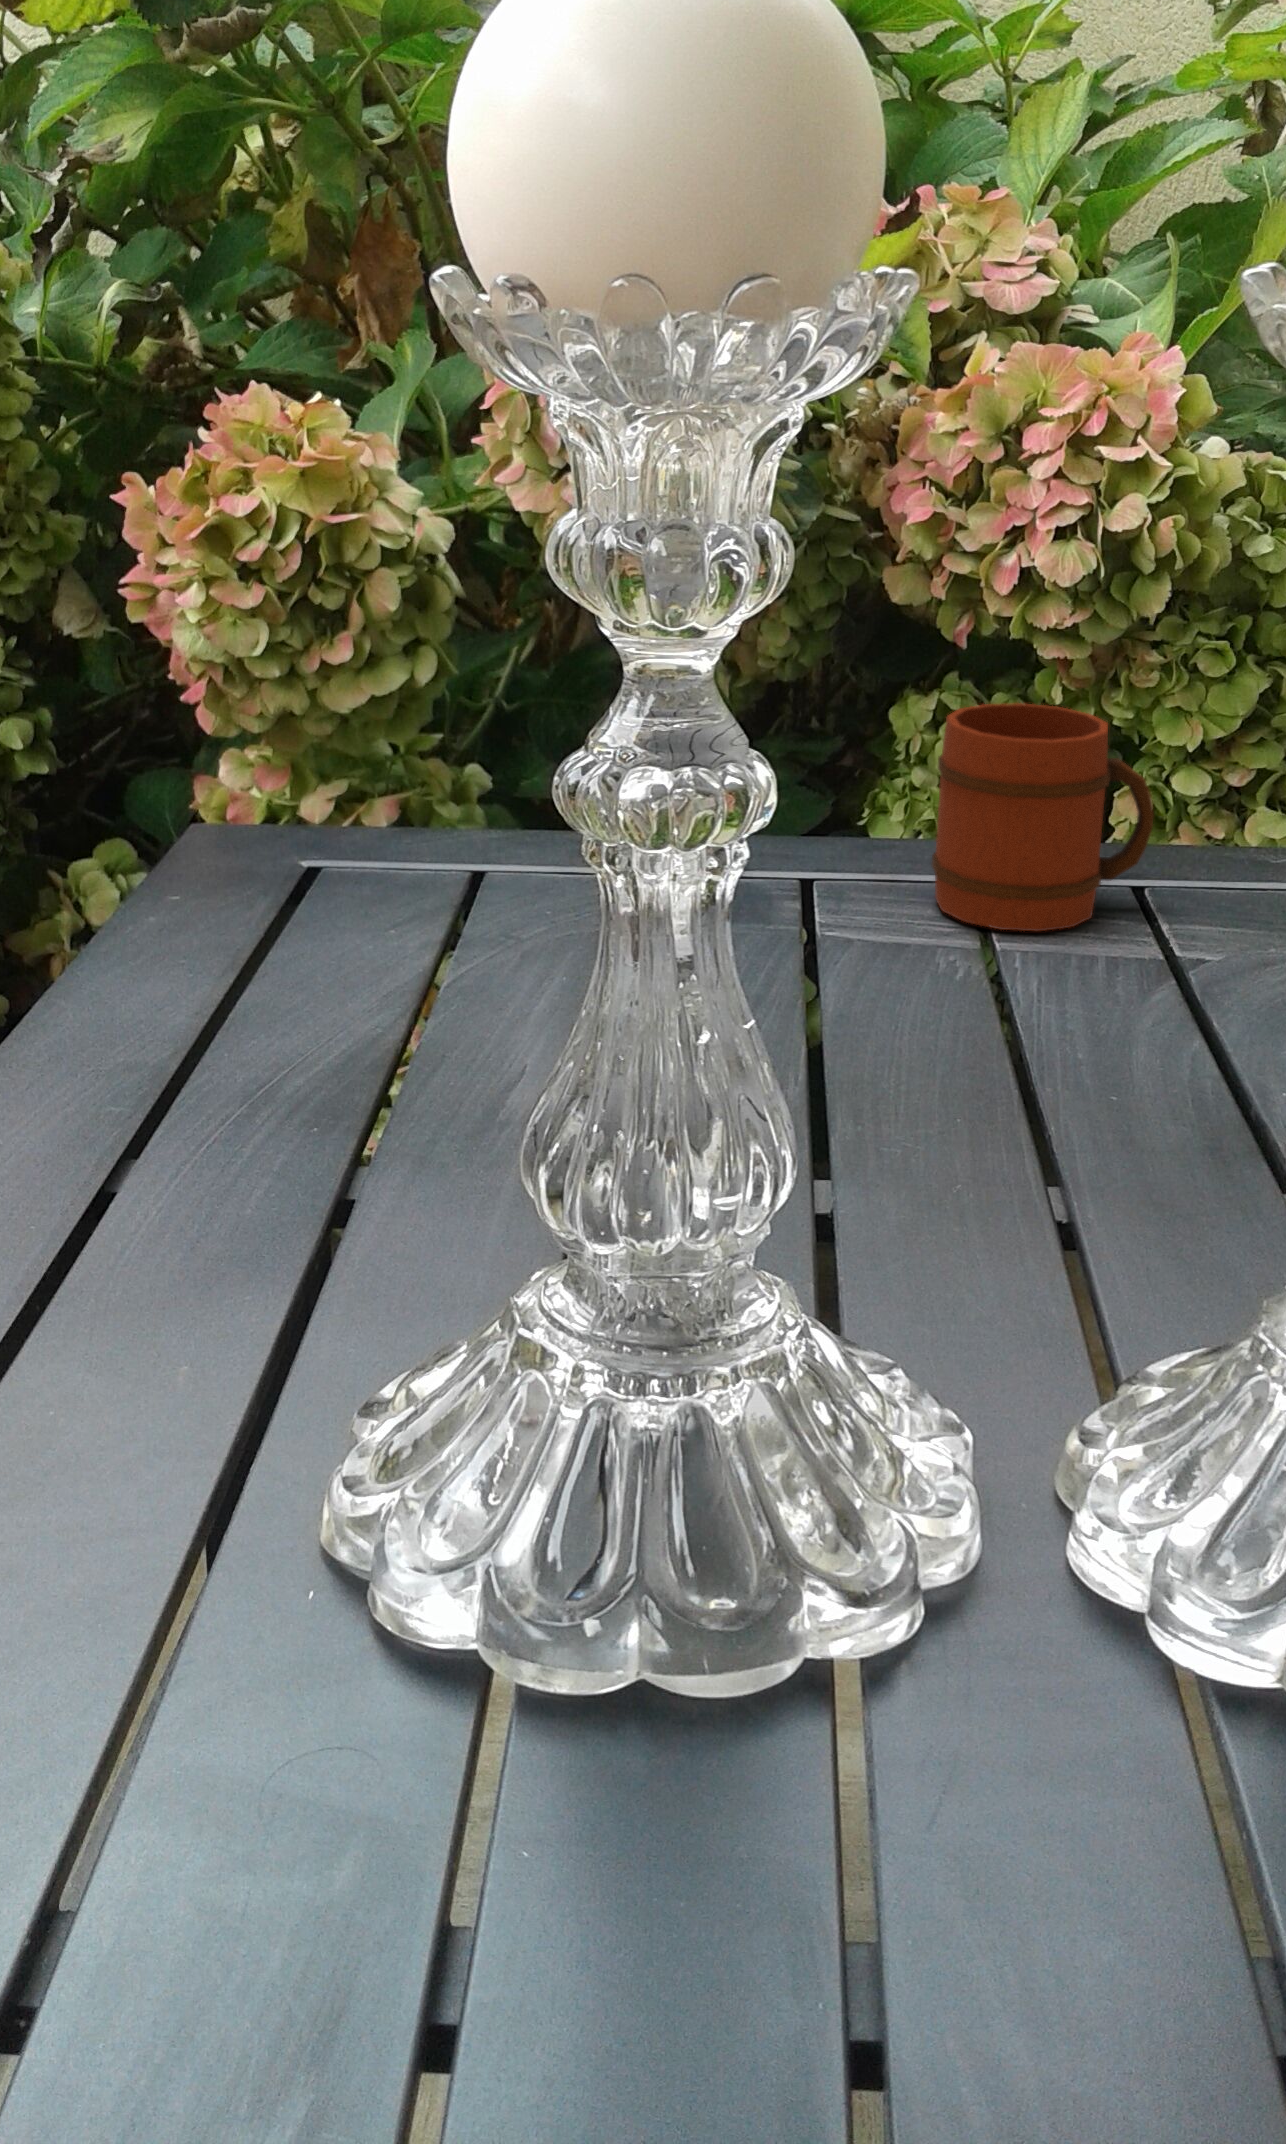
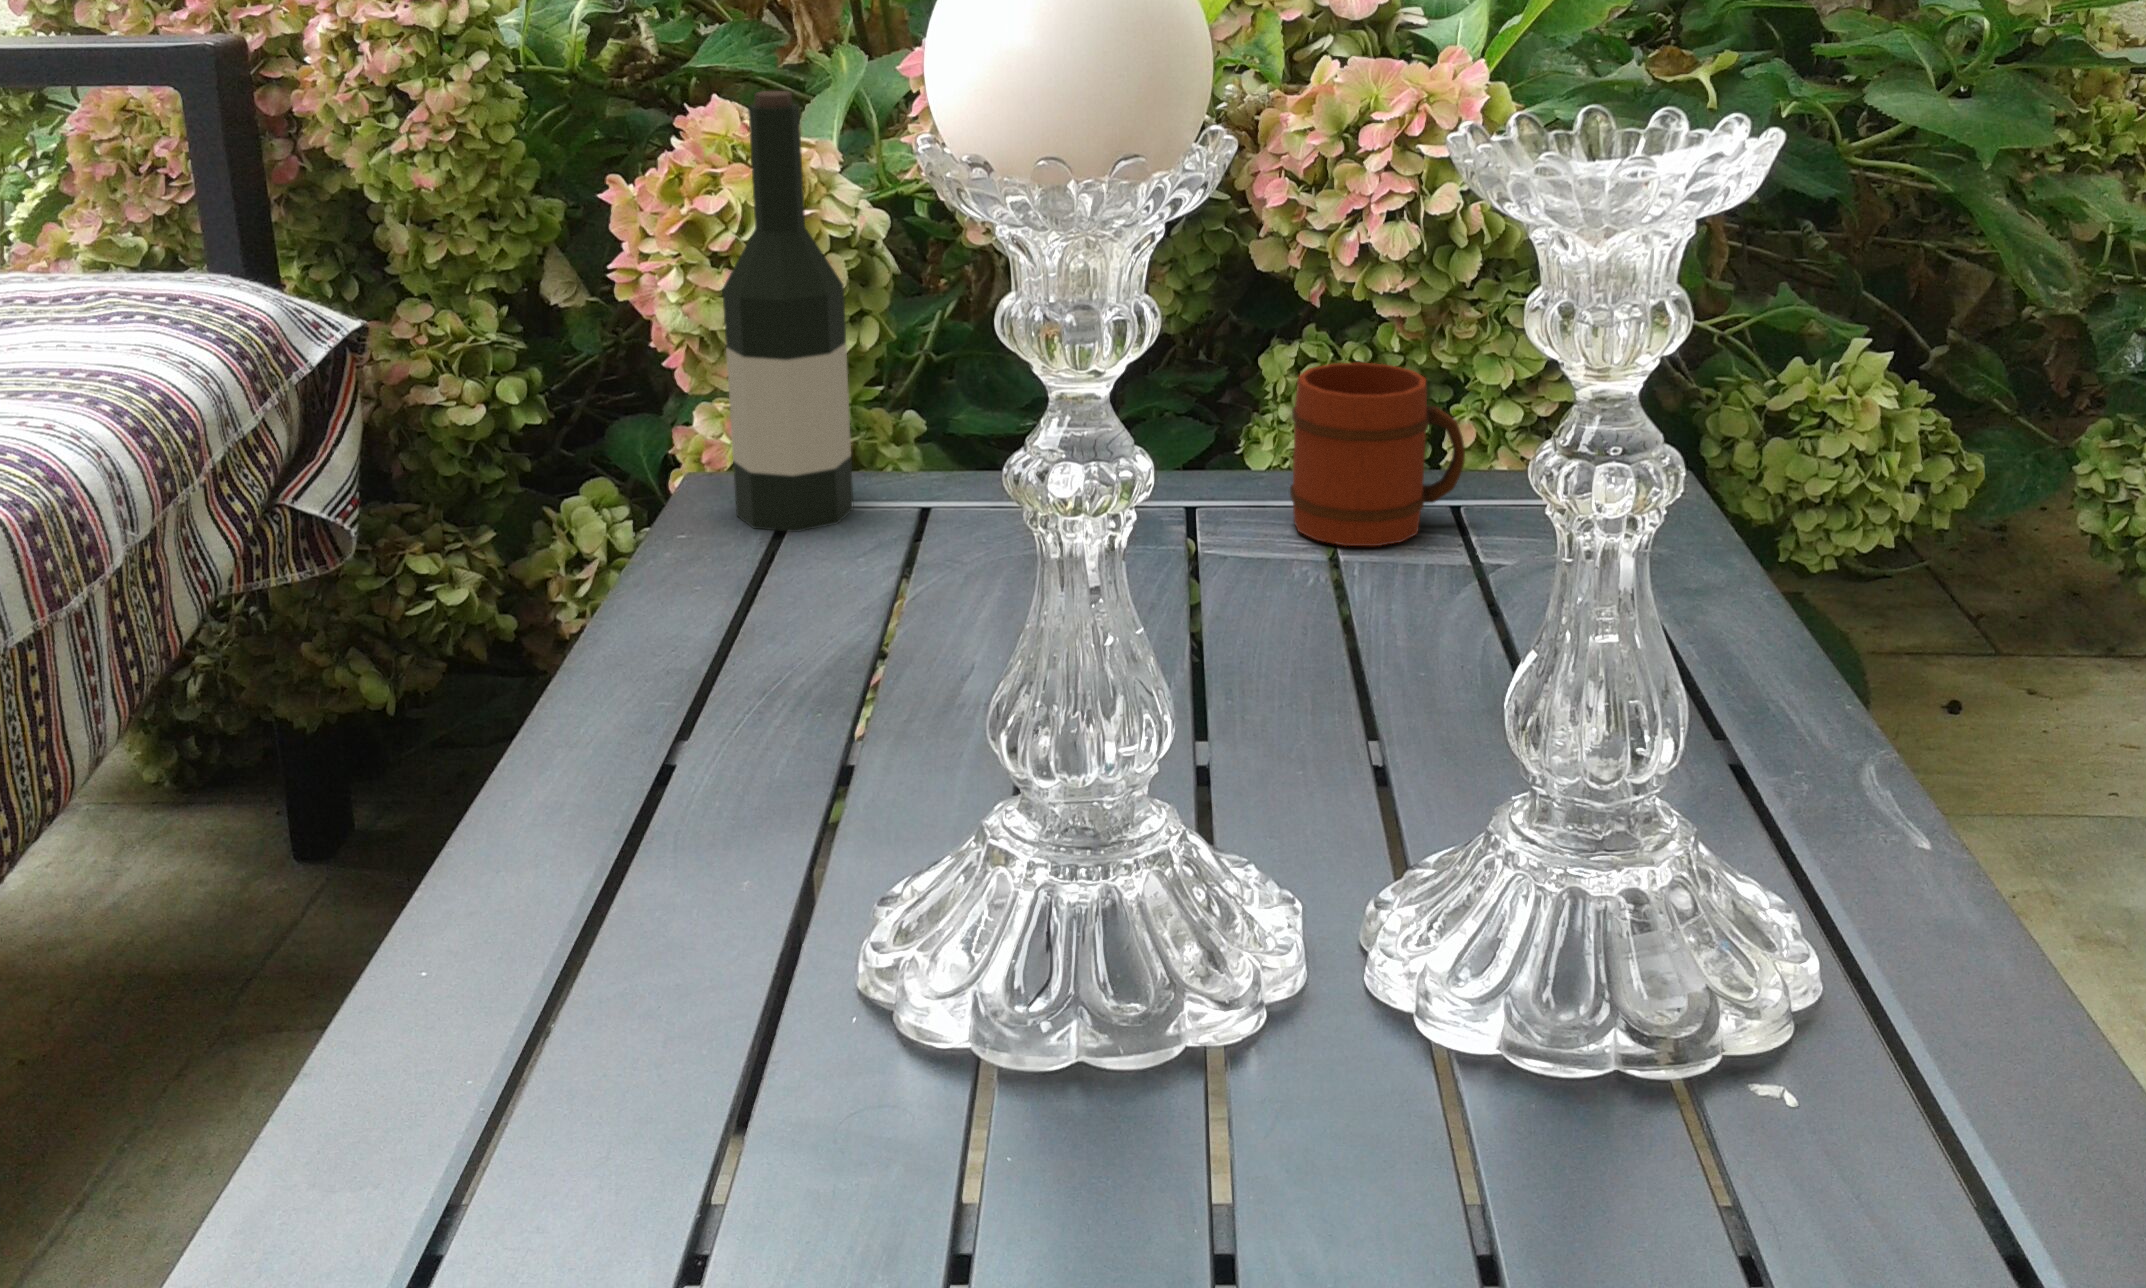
wine bottle: none [236,346,392,895] -> present [722,91,853,532]

